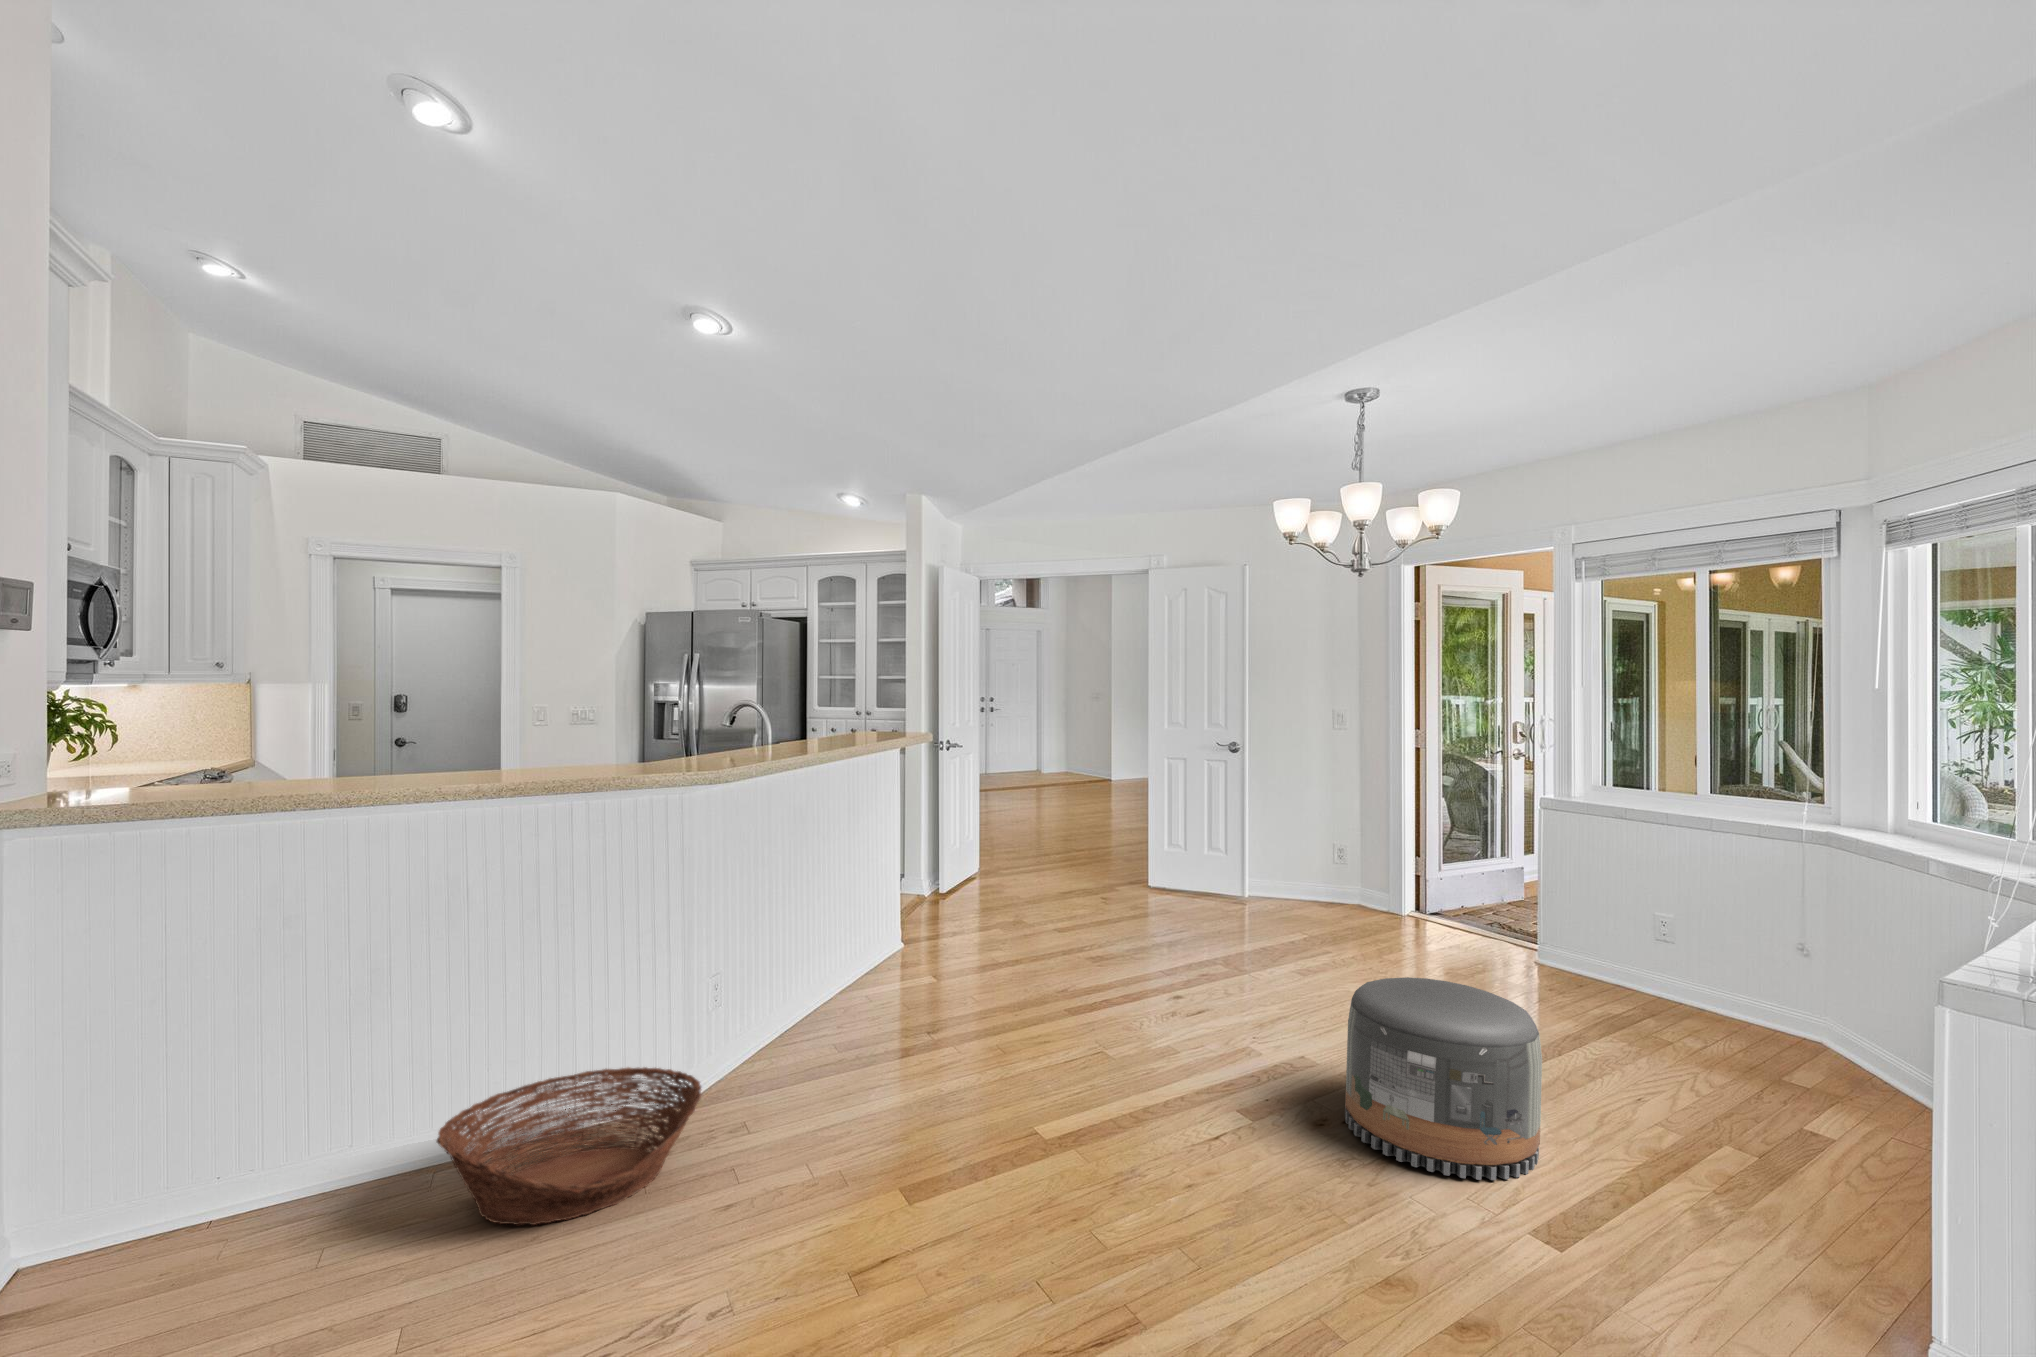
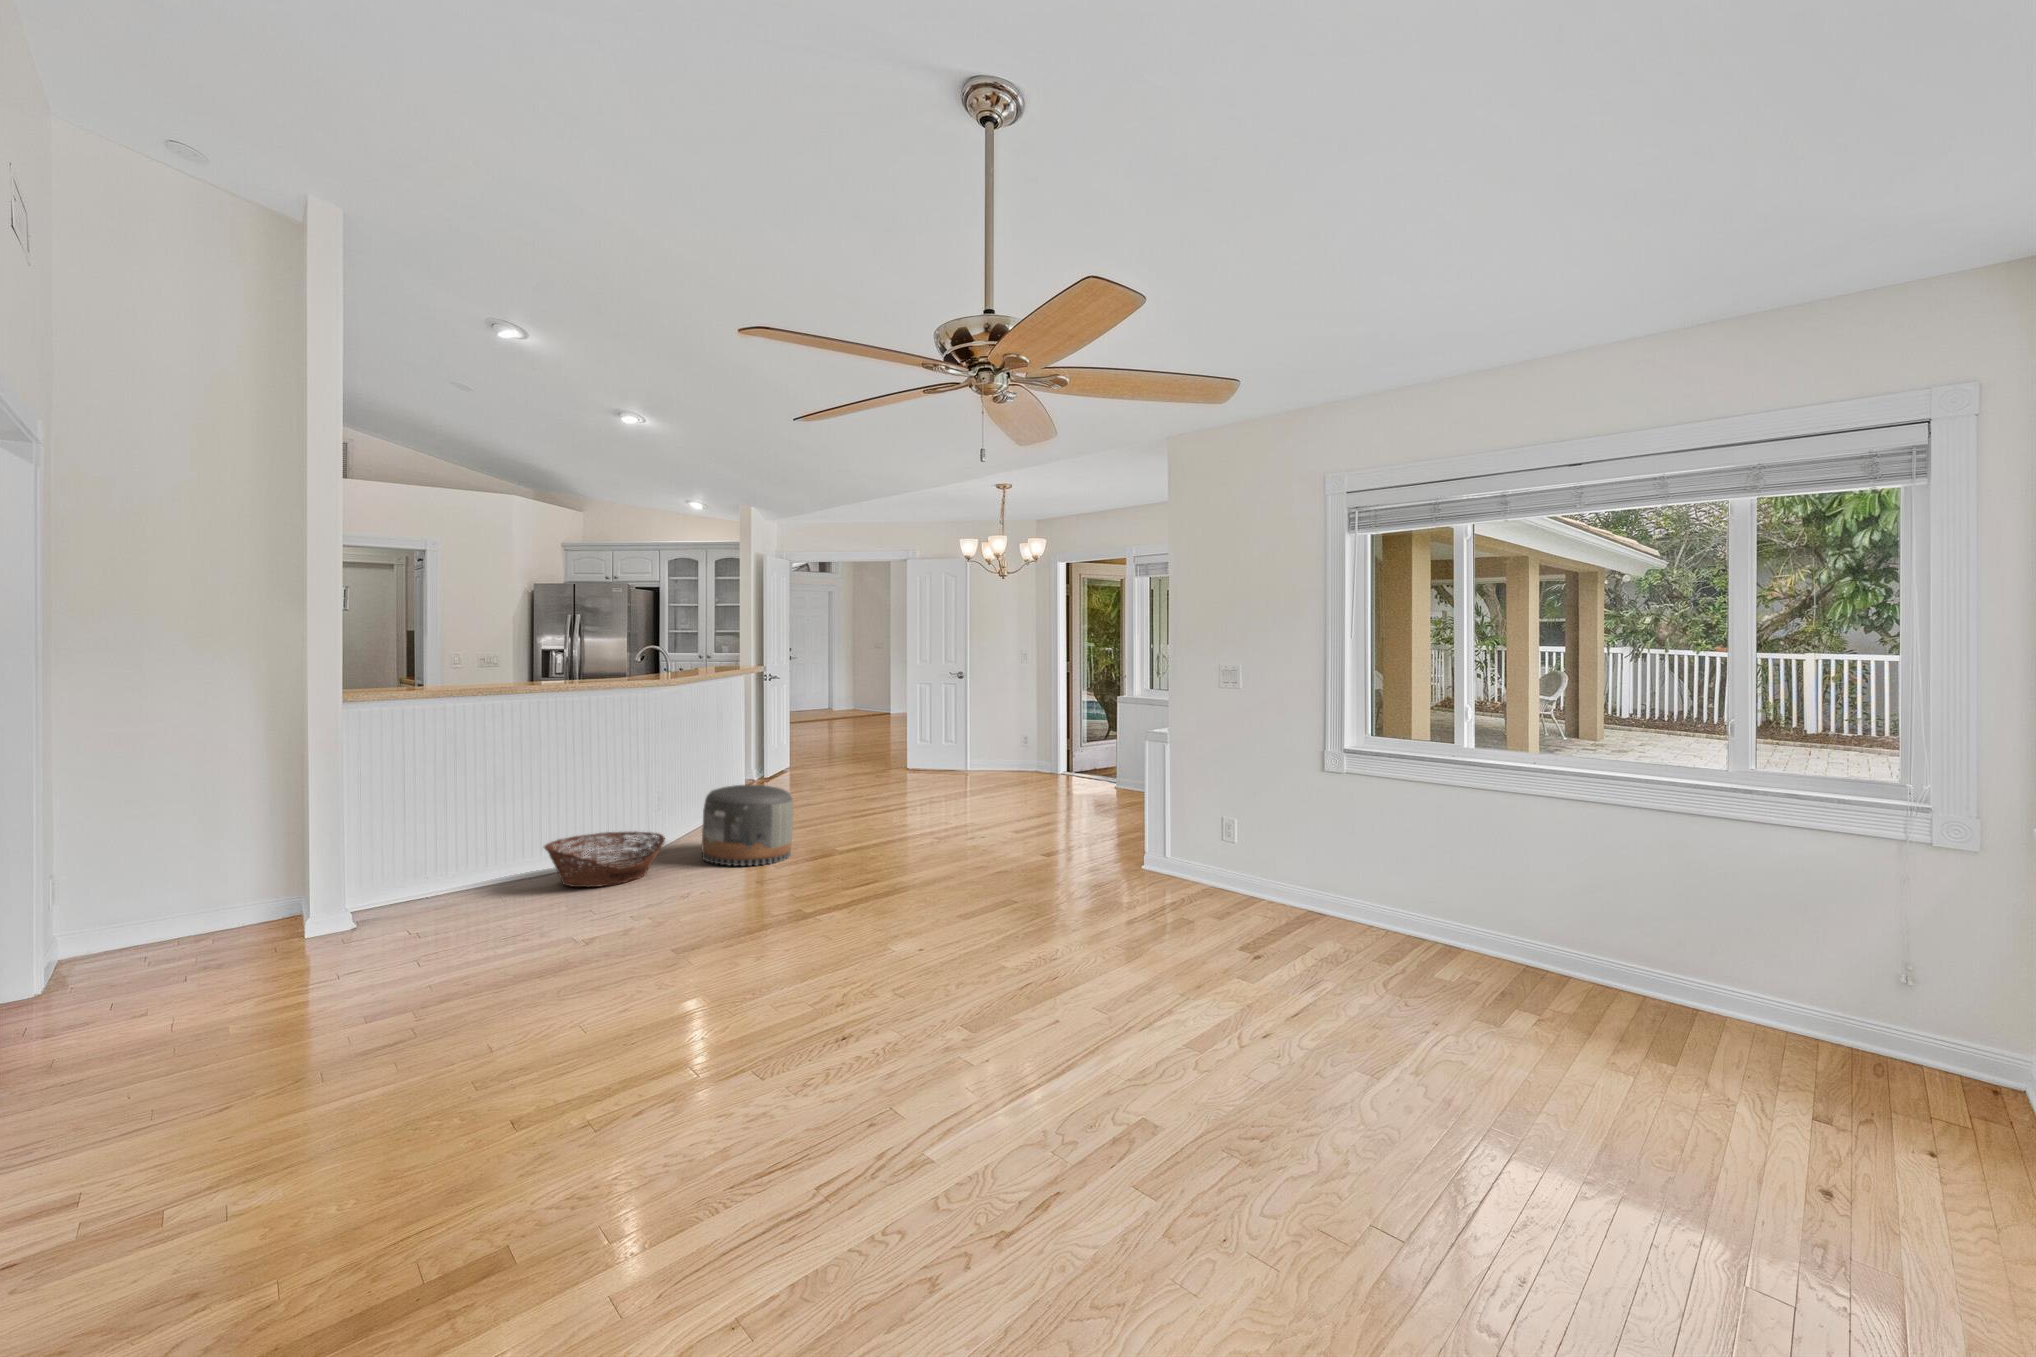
pouf: present [1345,977,1542,1180] -> present [702,785,793,866]

